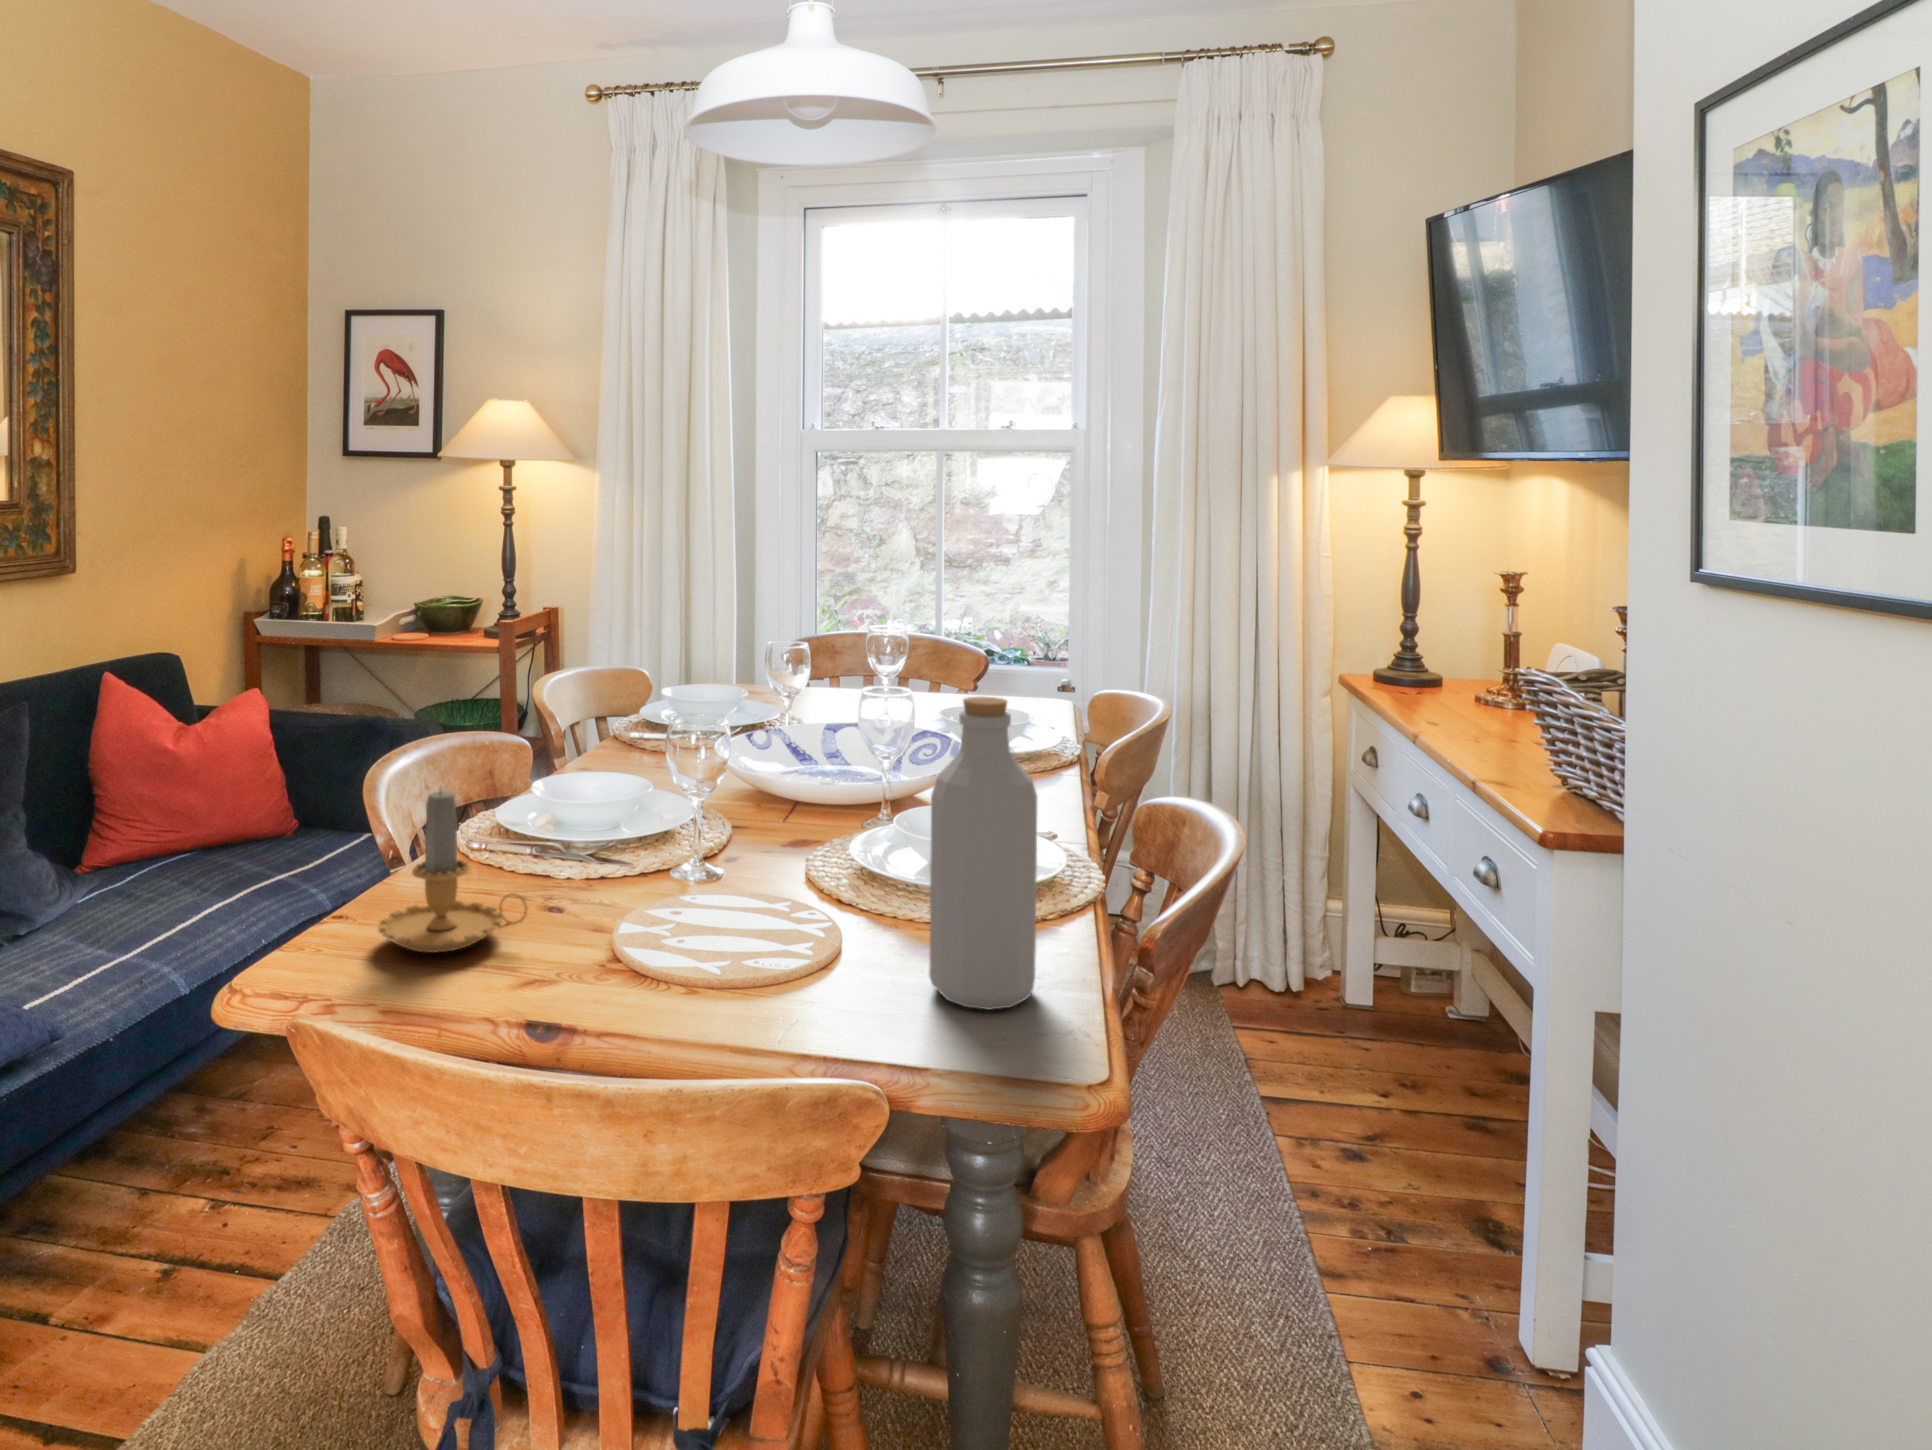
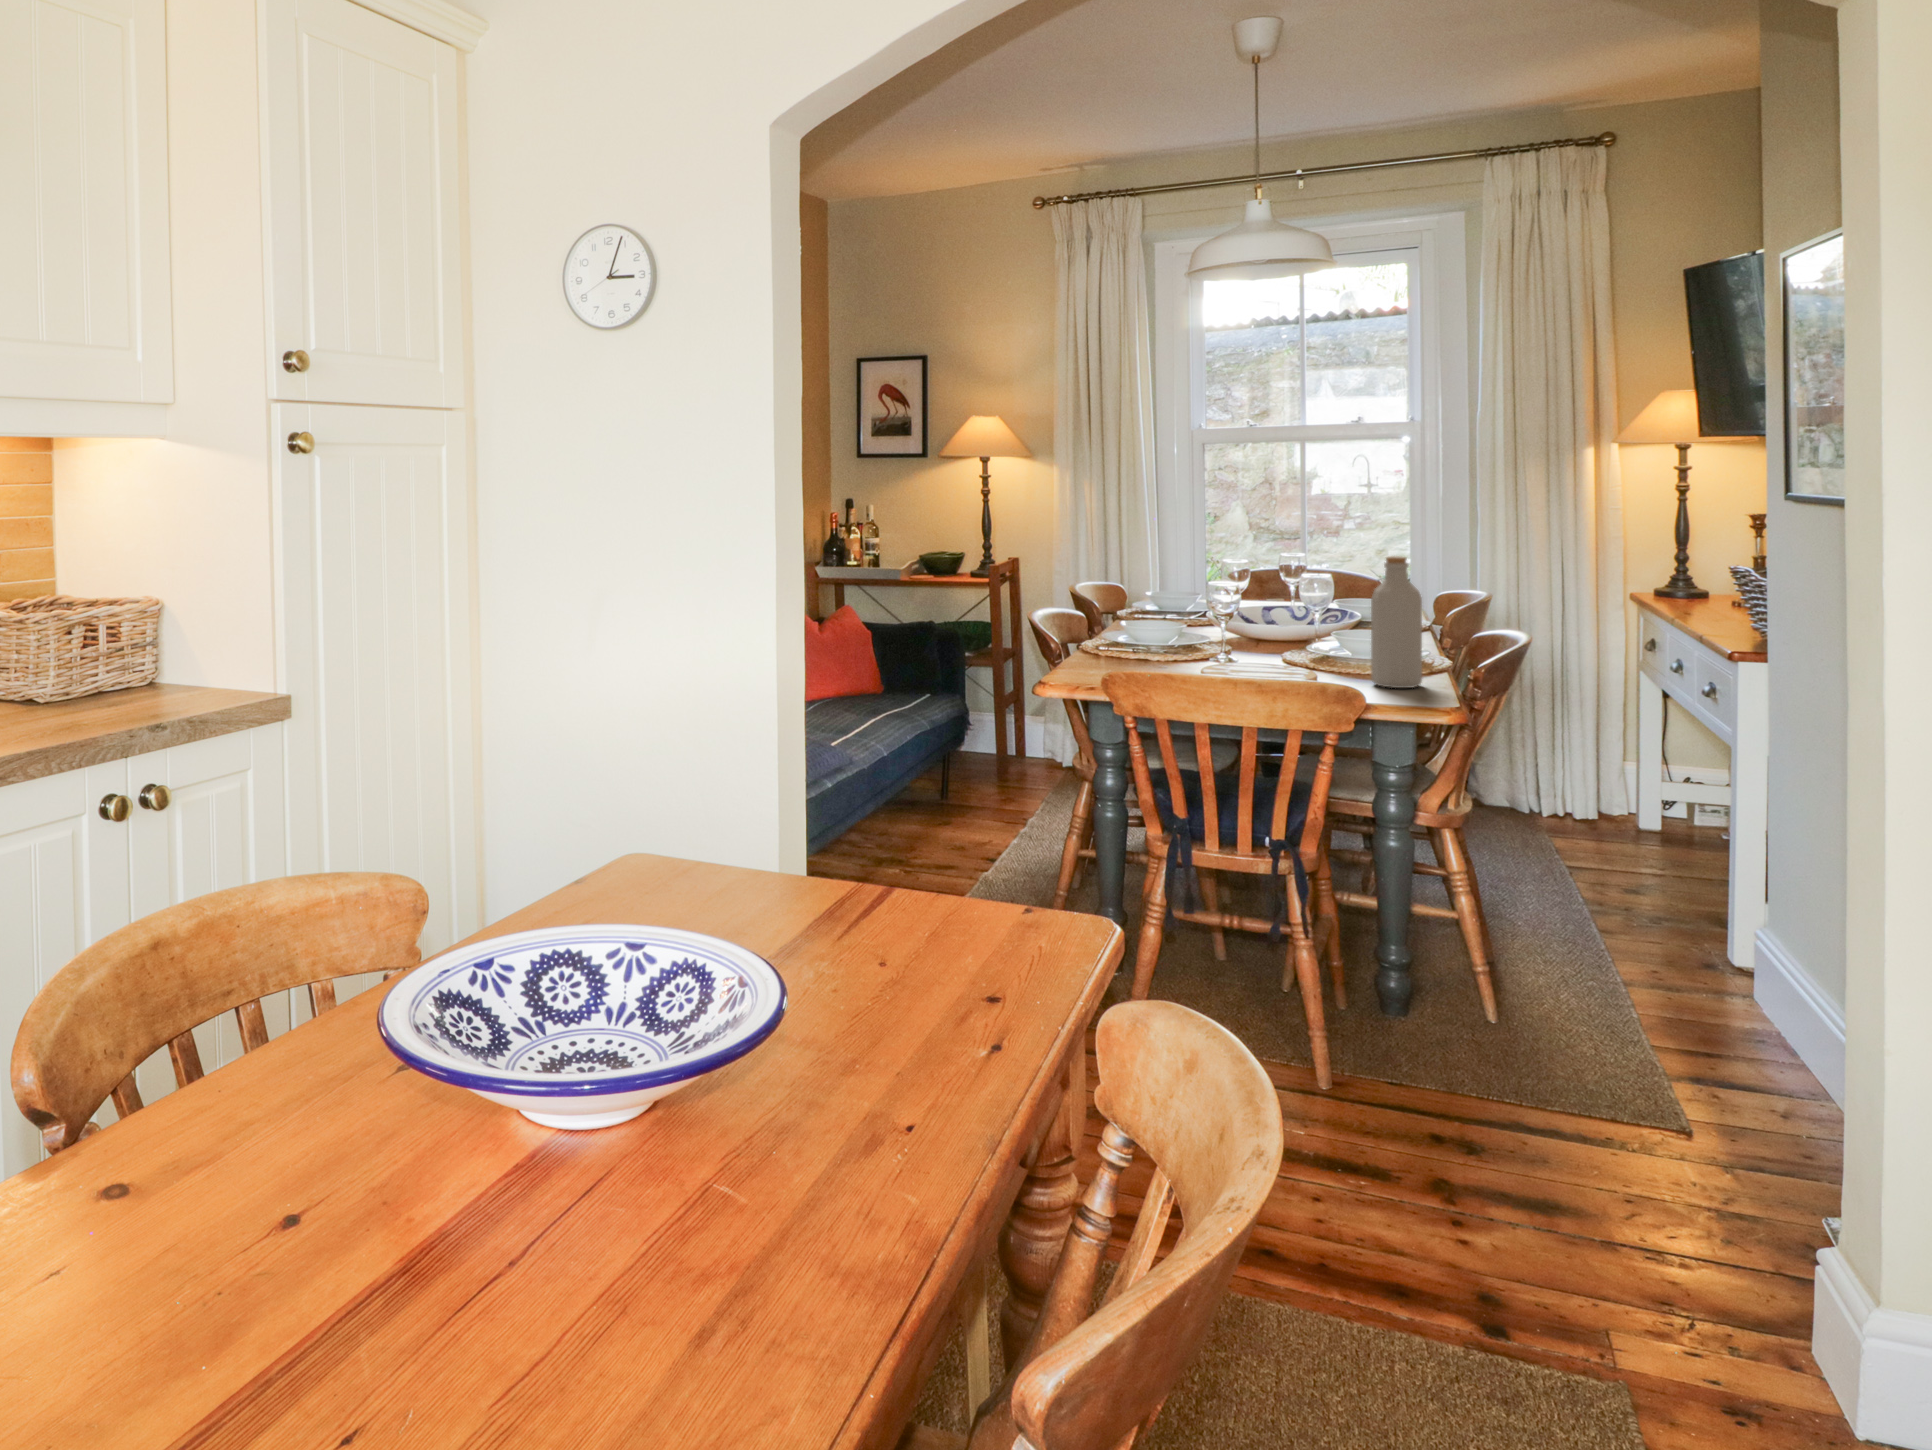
candle: present [378,791,527,953] -> none [1098,604,1168,676]

